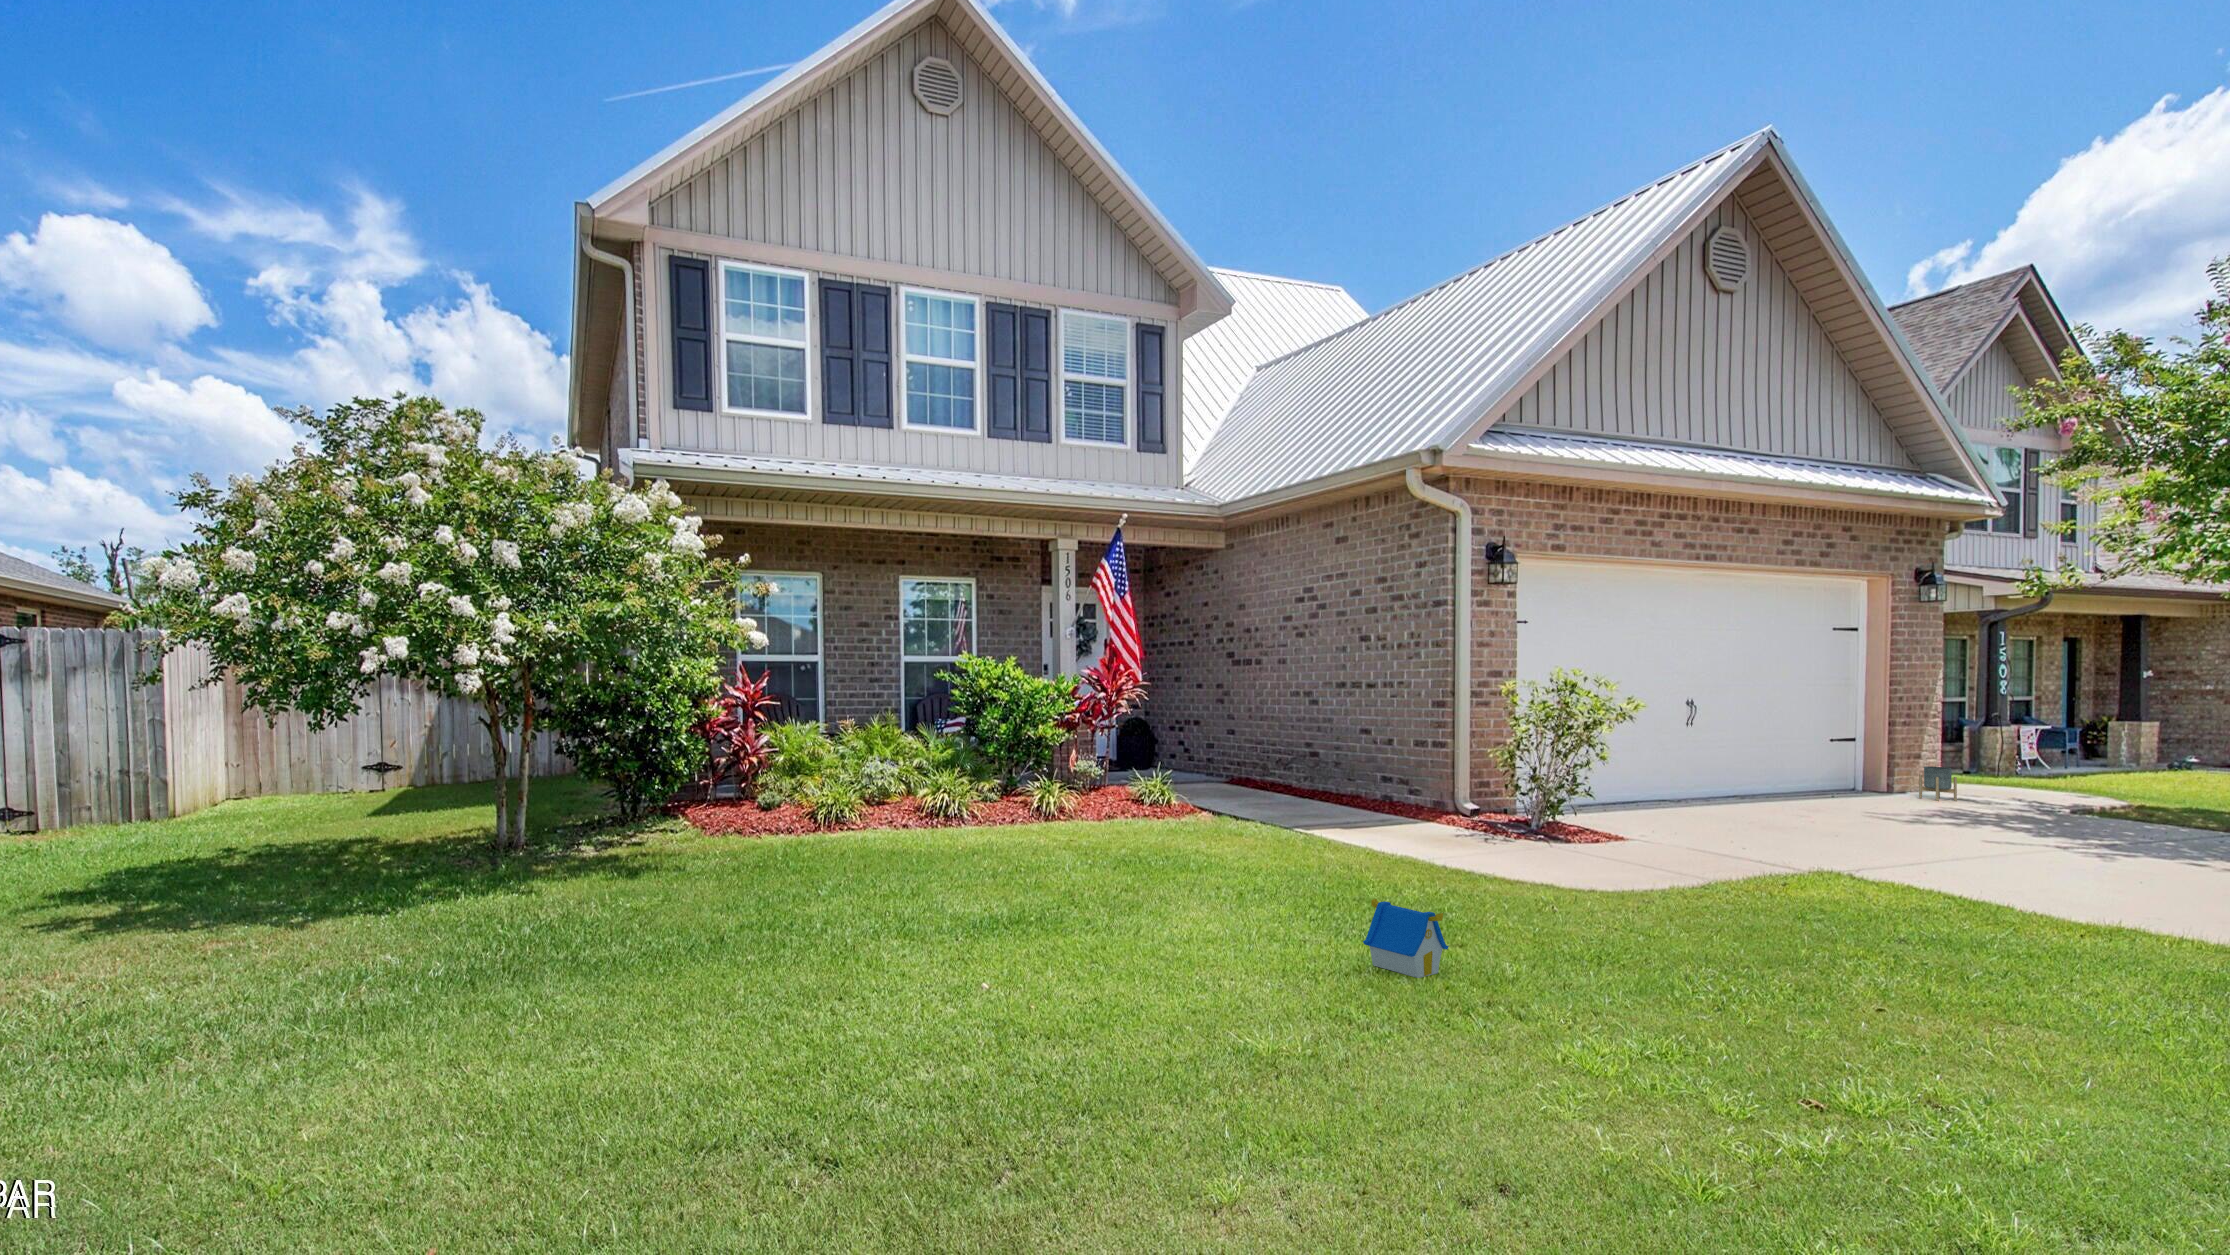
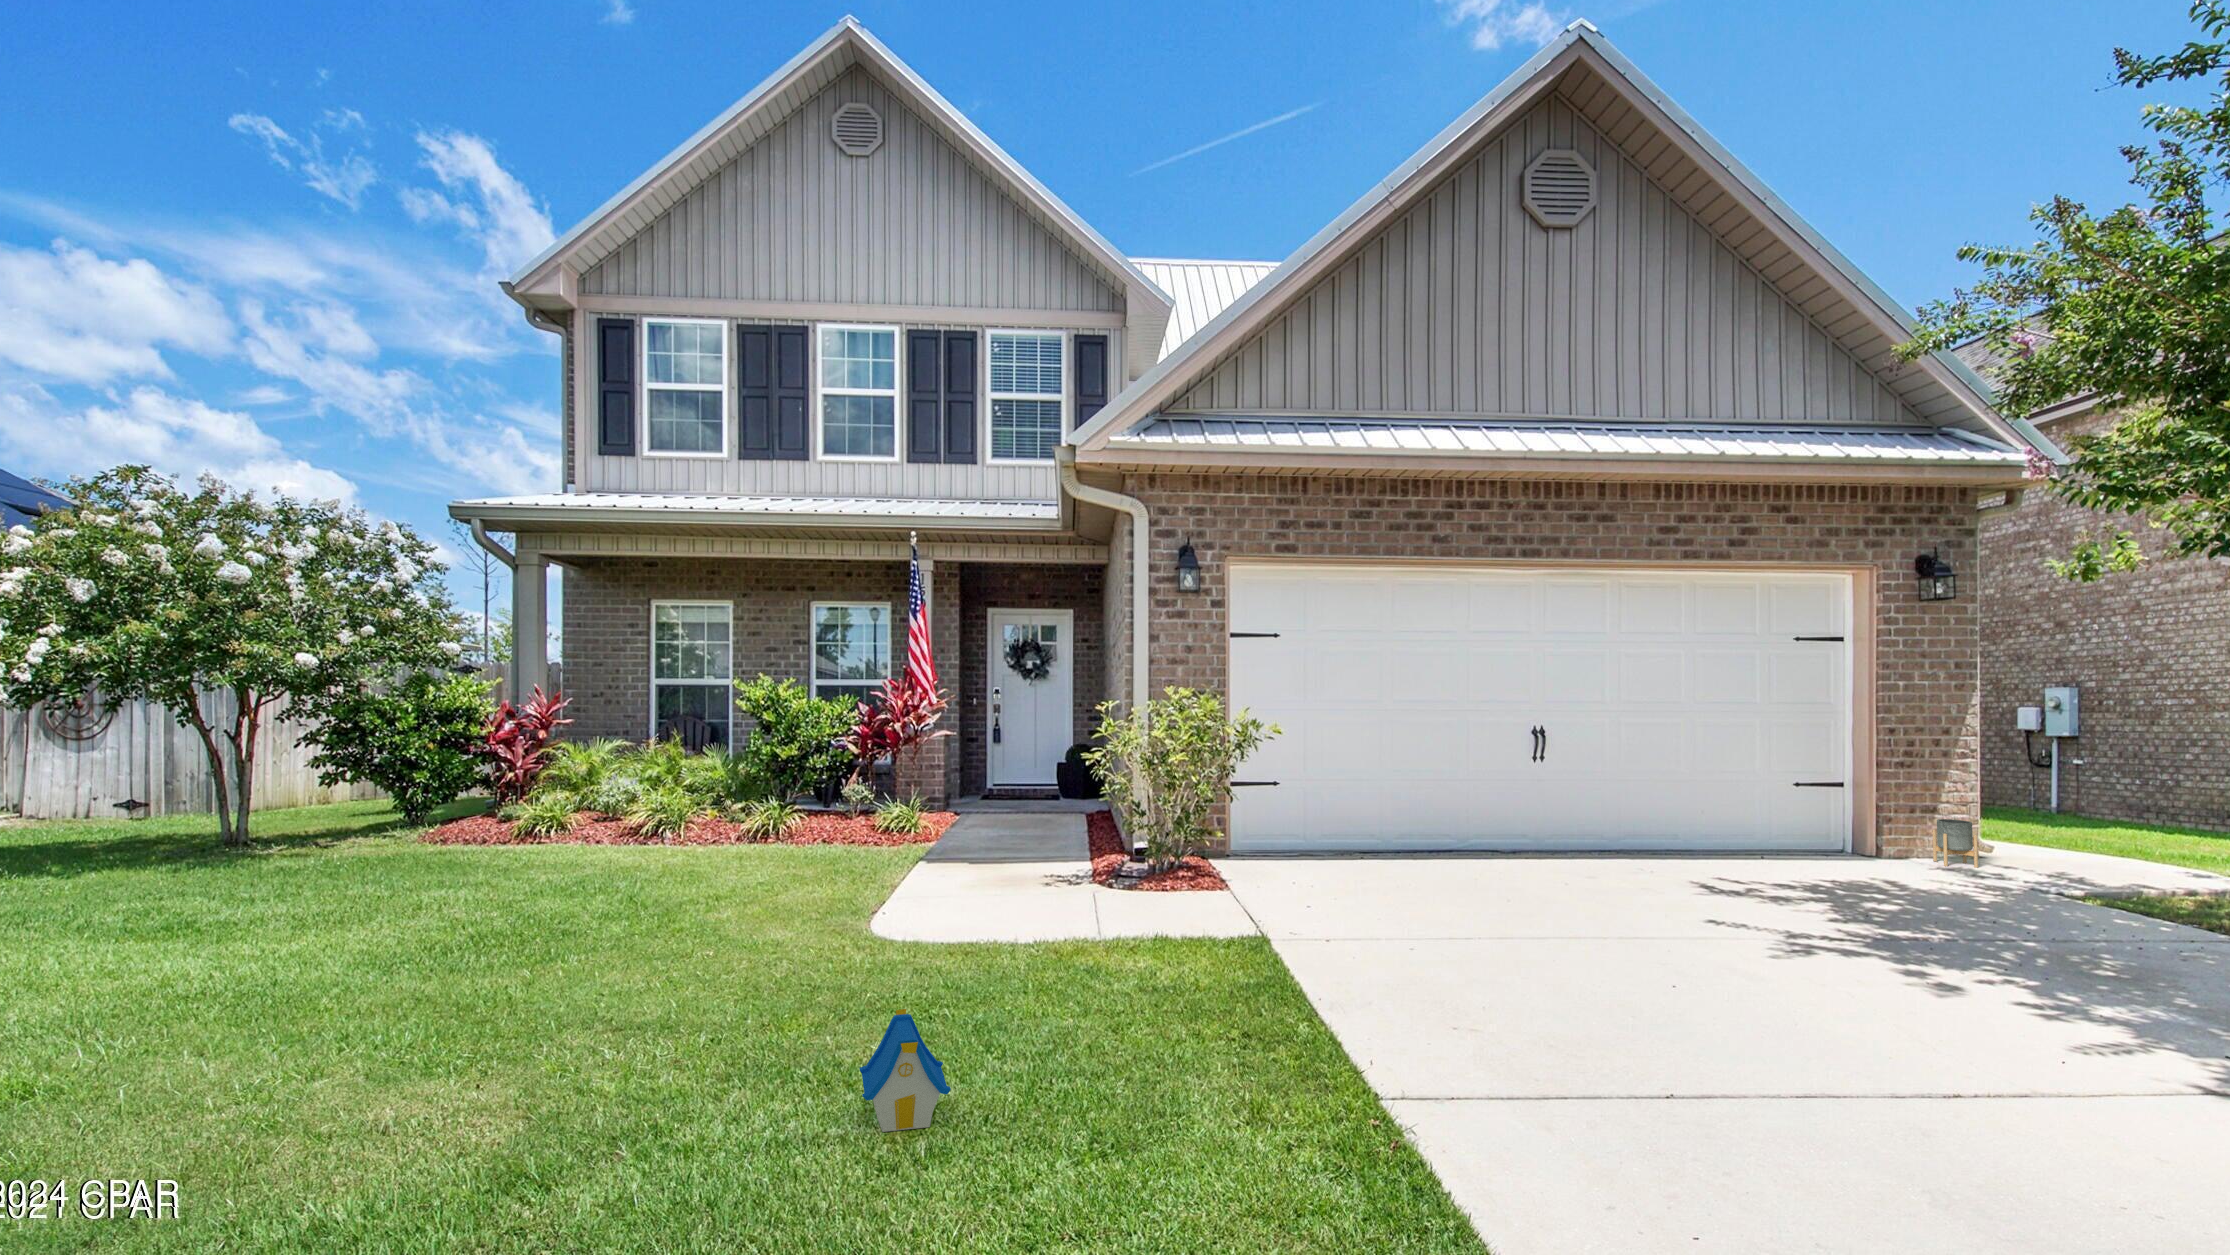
toy house: present [1363,899,1449,978] -> present [860,1009,951,1132]

